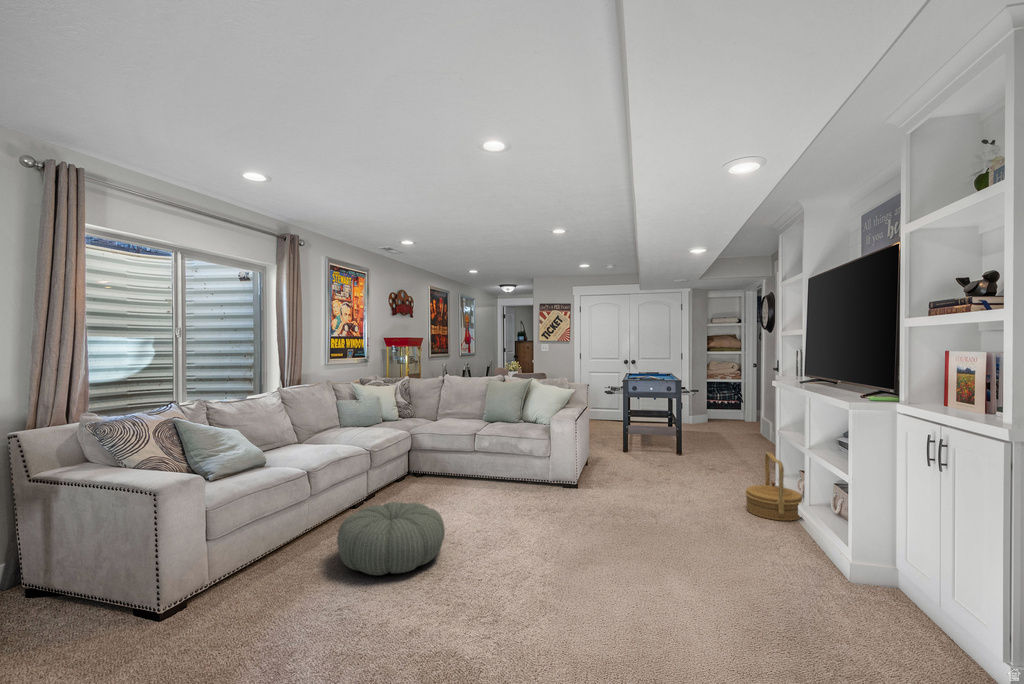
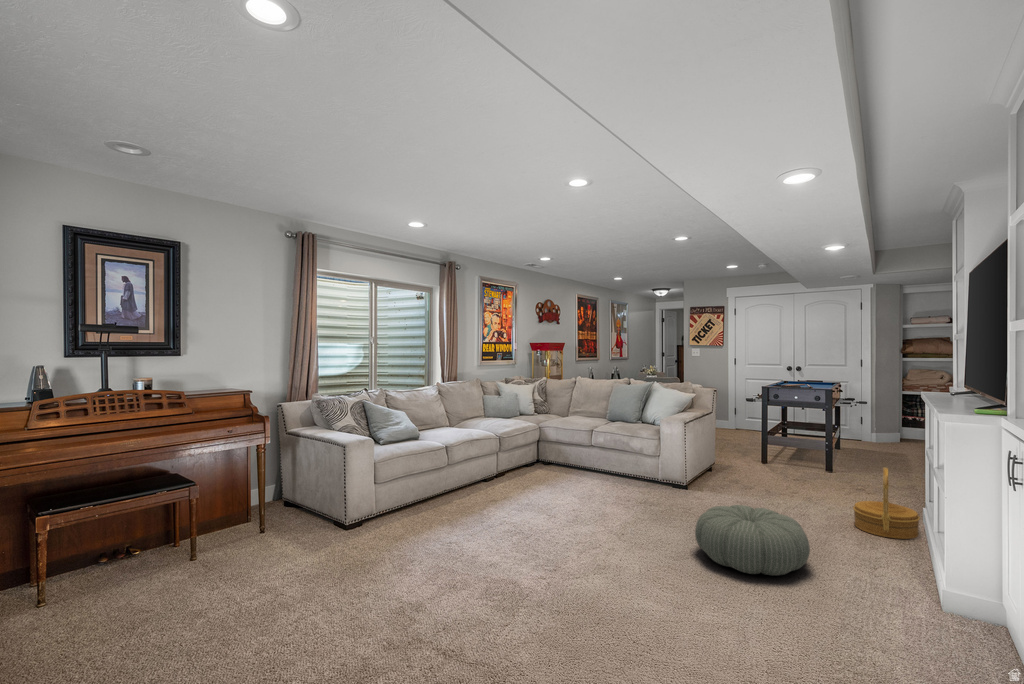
pouf: present [337,502,445,575] -> present [695,505,810,576]

